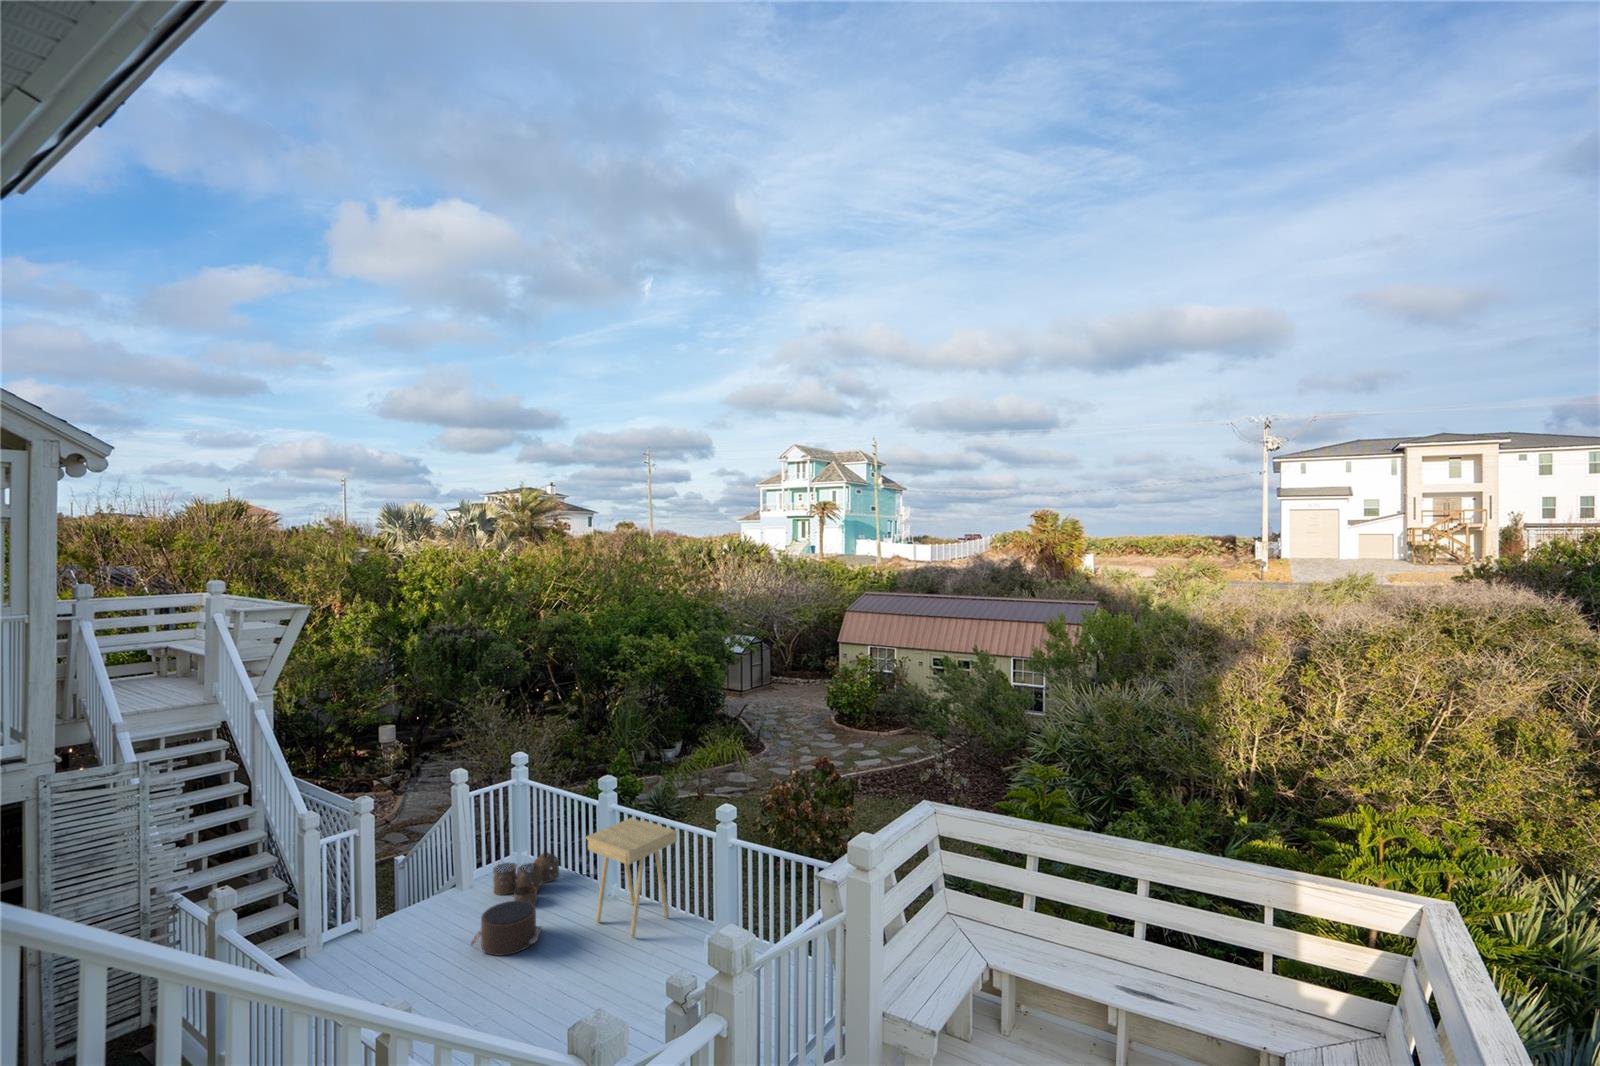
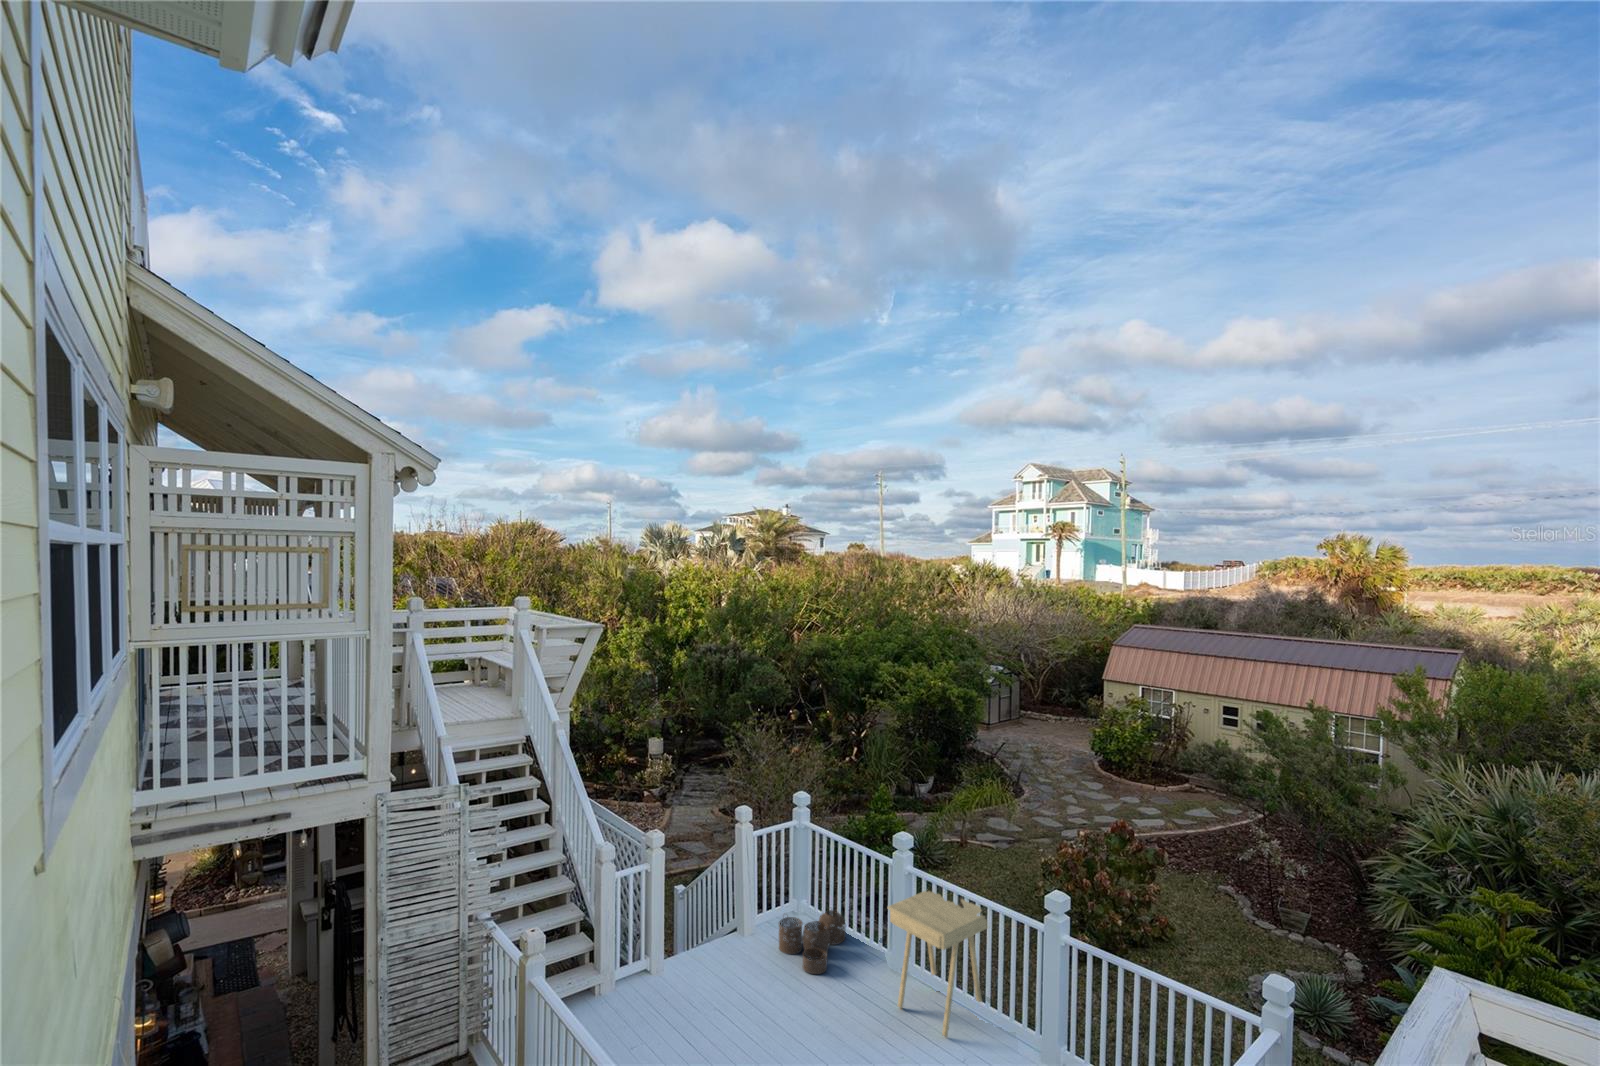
pouf: present [471,900,542,956] -> none [766,968,841,1035]

